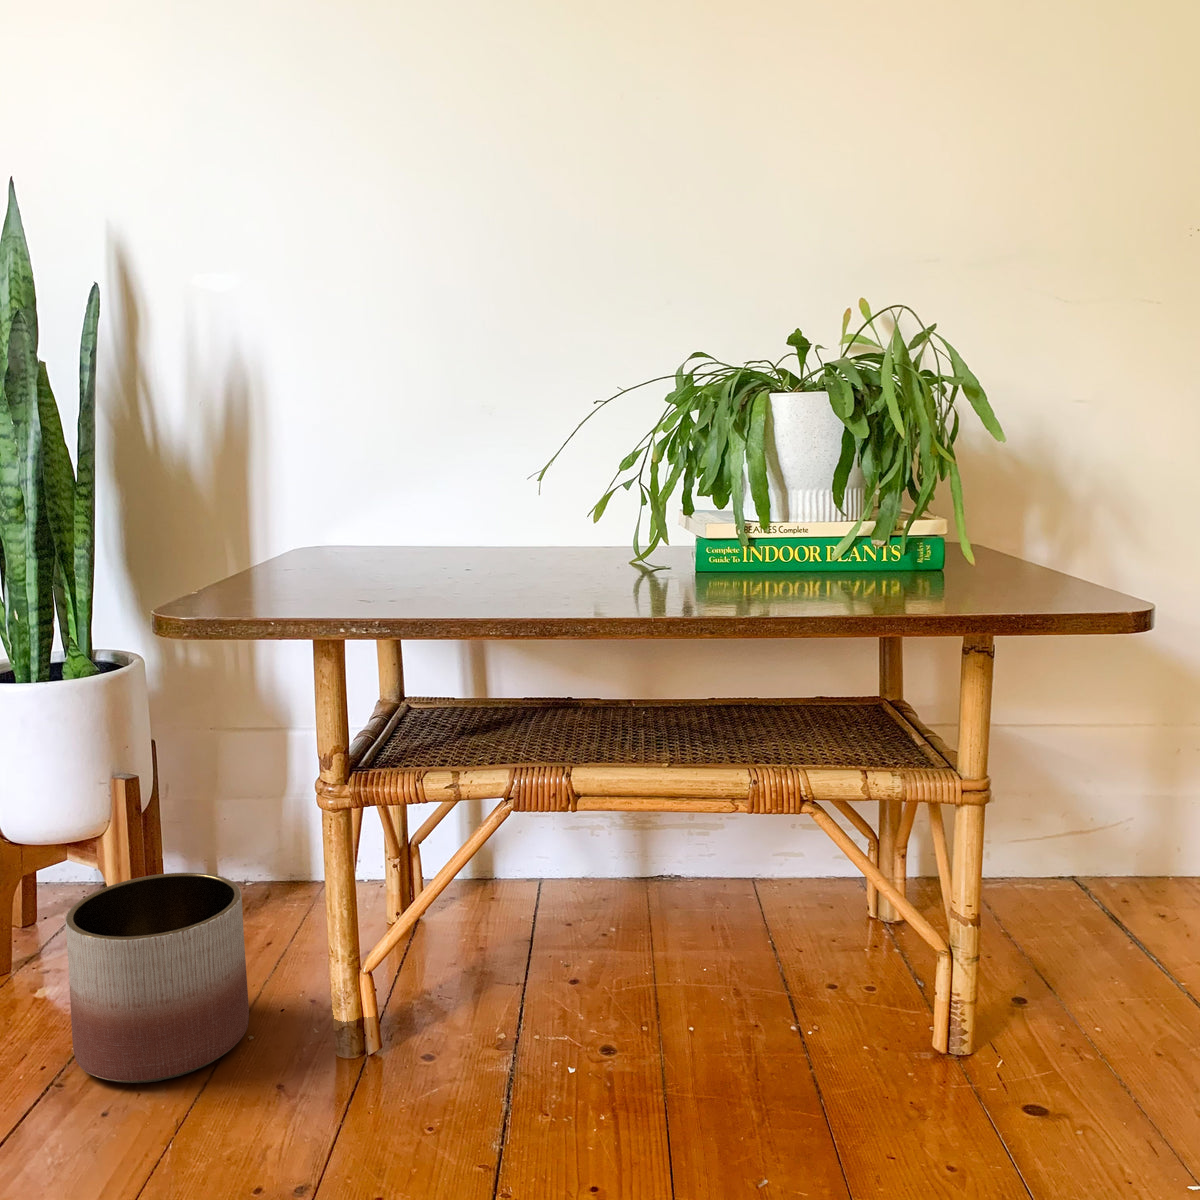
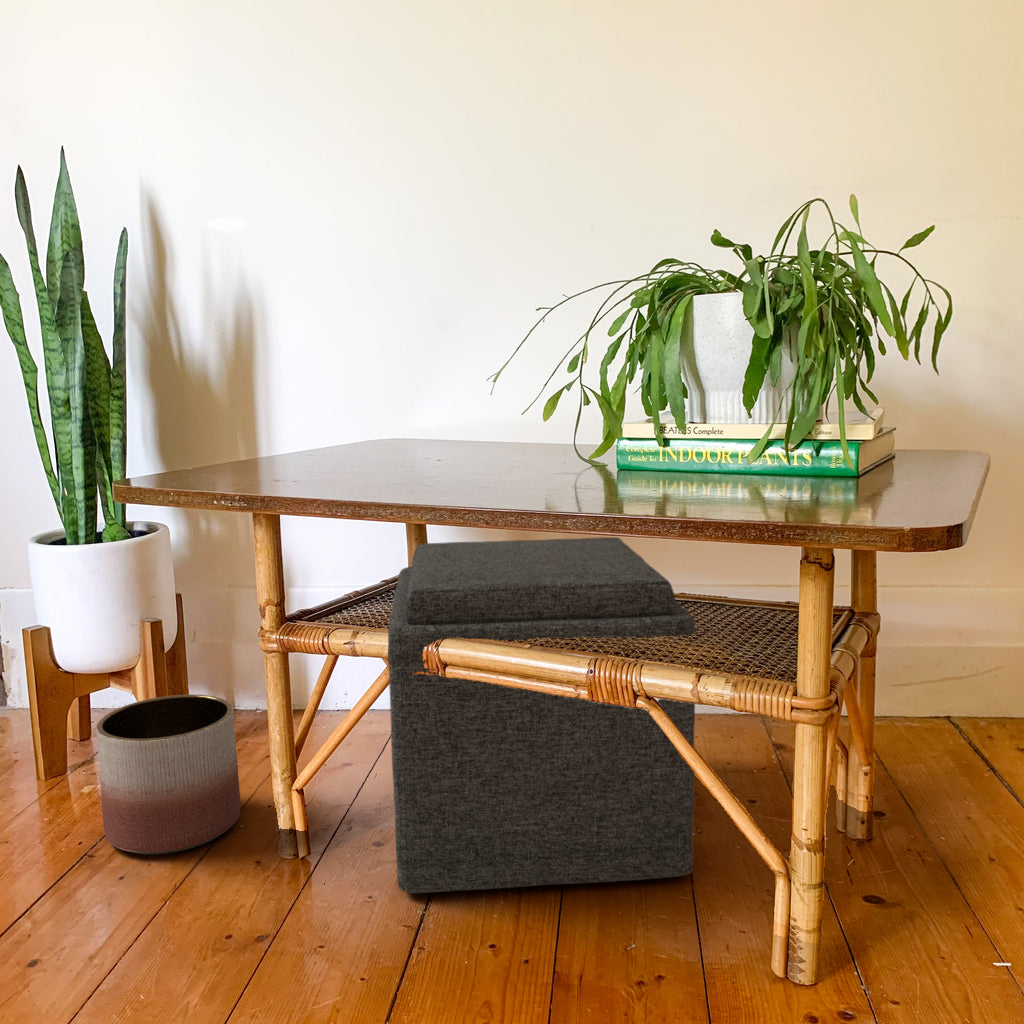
ottoman: none [446,672,828,1124] -> present [388,537,695,893]

